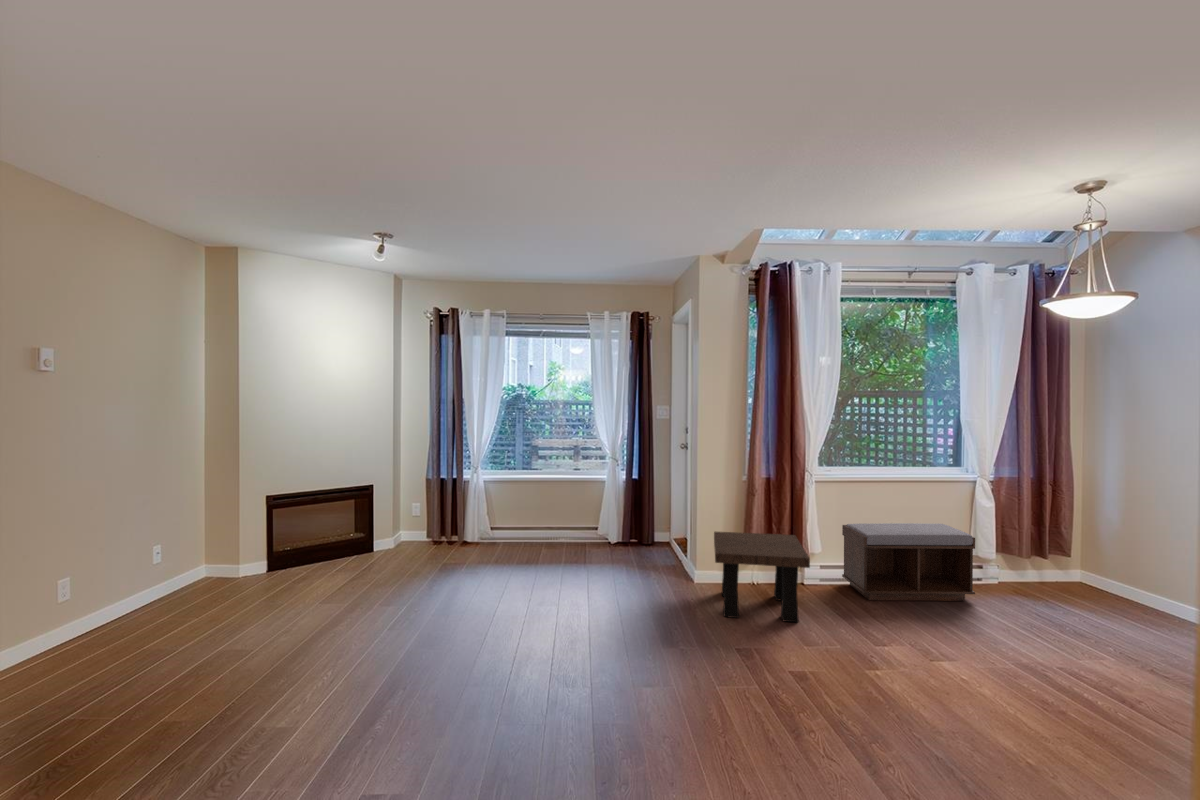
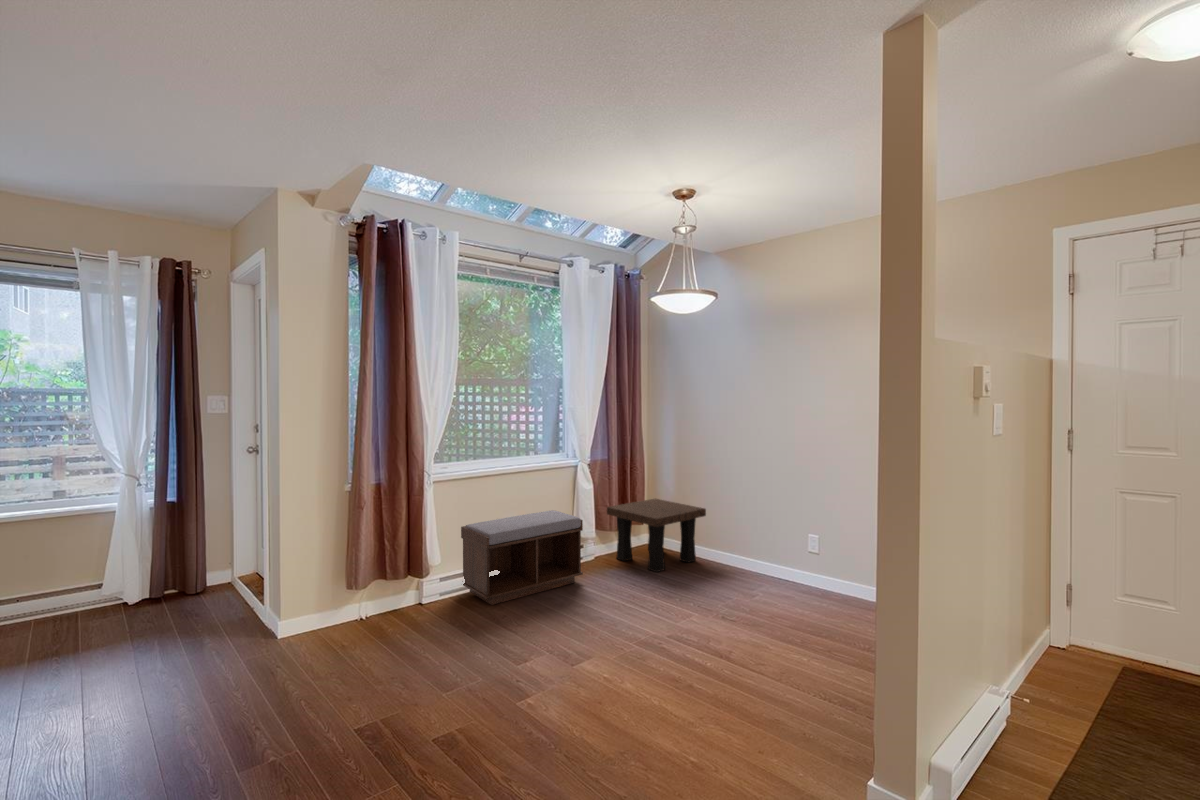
side table: present [714,531,810,622] -> present [607,499,706,572]

